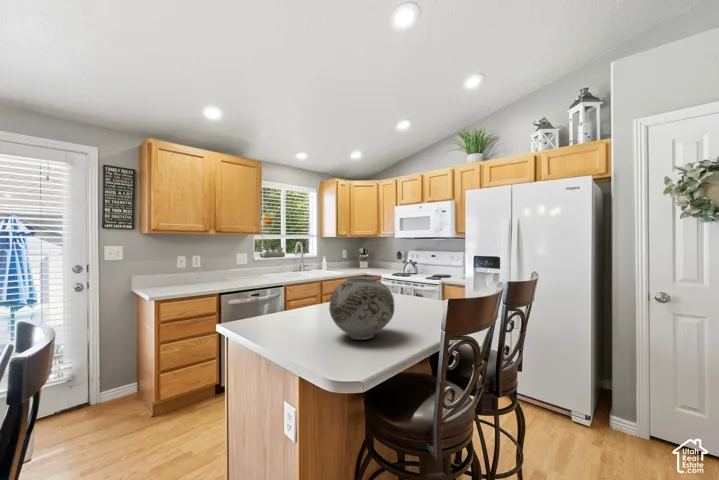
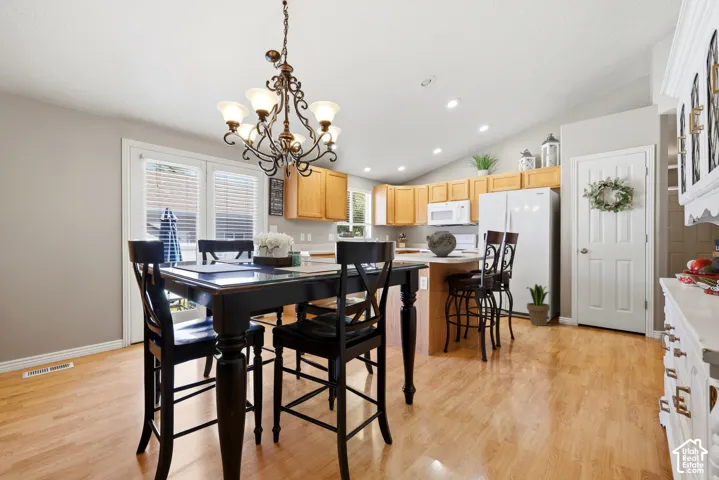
potted plant: none [550,358,600,441] -> present [527,284,551,326]

